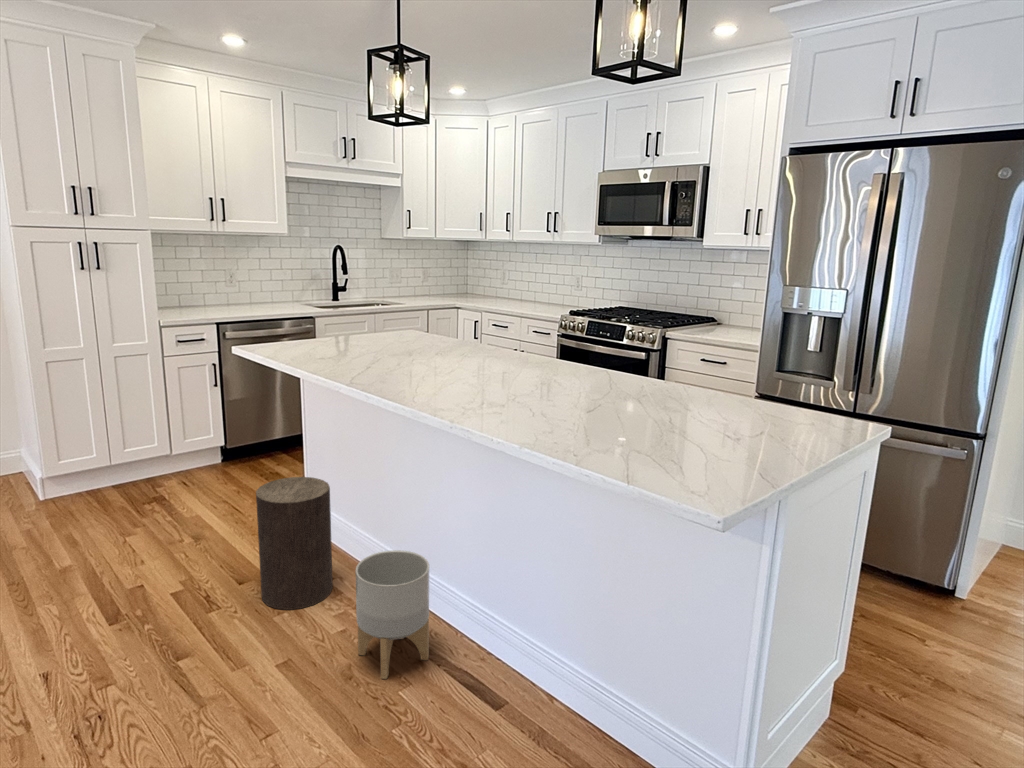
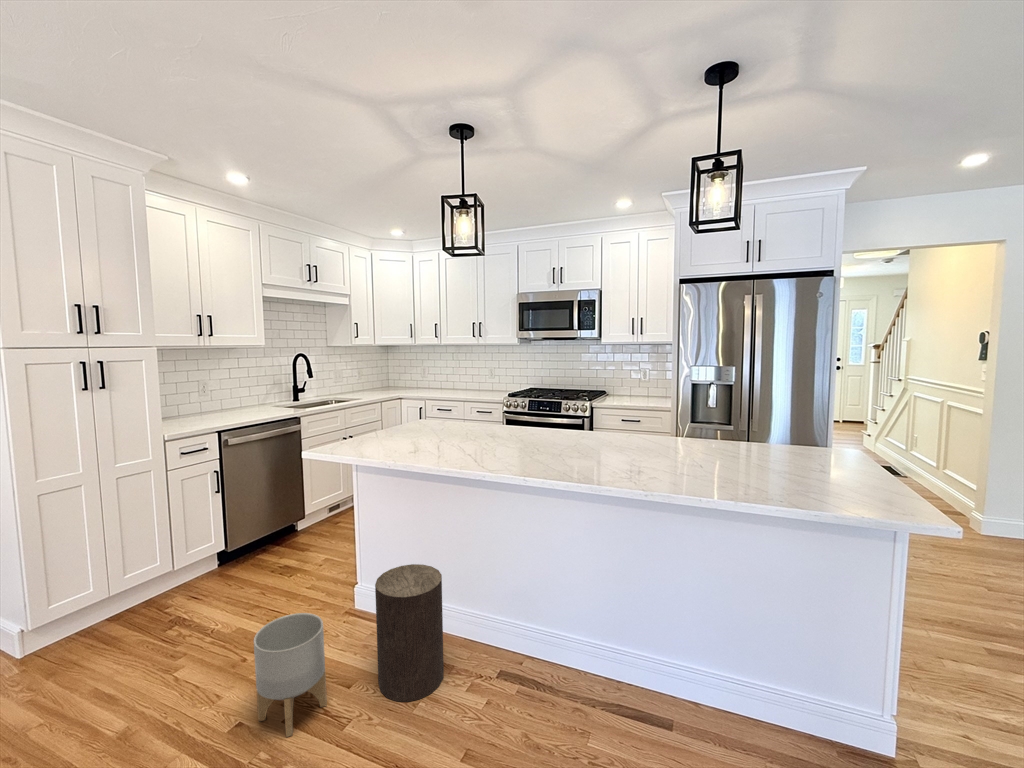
planter: present [356,550,429,679] -> present [254,613,327,737]

